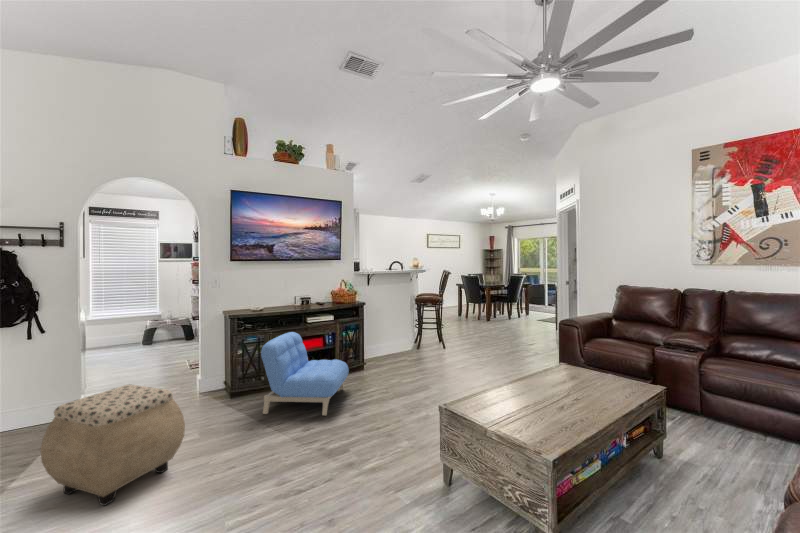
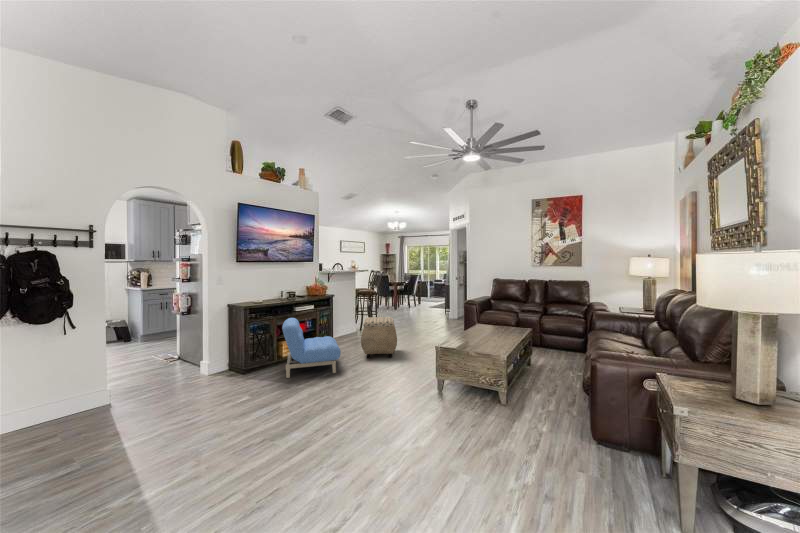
ottoman: present [41,385,185,505] -> present [361,317,397,358]

